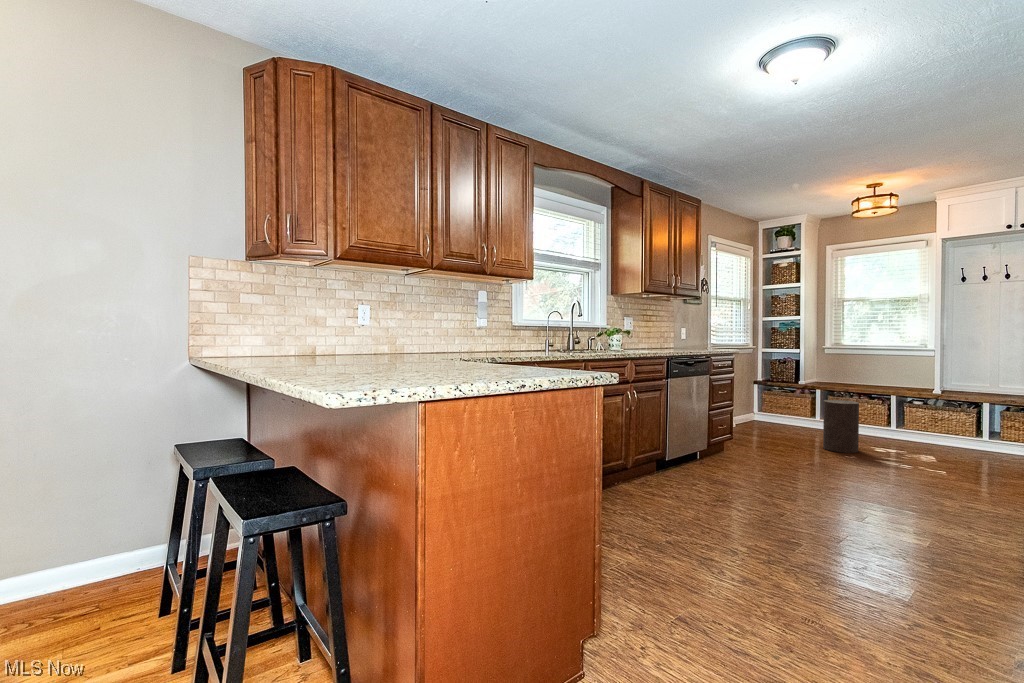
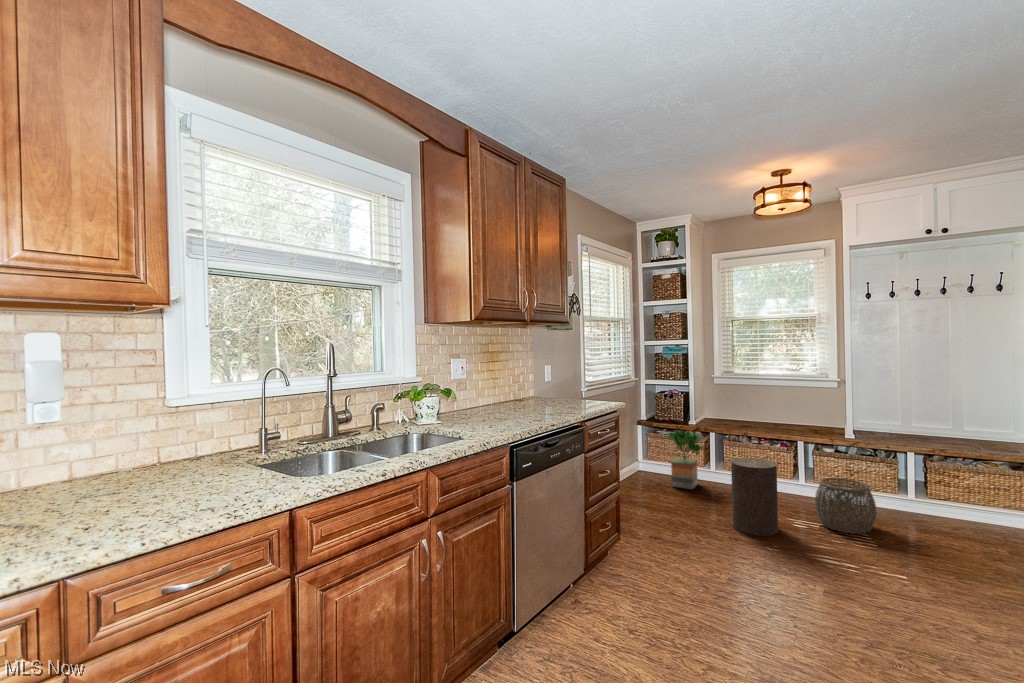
potted tree: none [778,386,810,432] -> present [668,430,704,489]
woven basket: none [892,418,941,456] -> present [815,478,877,534]

